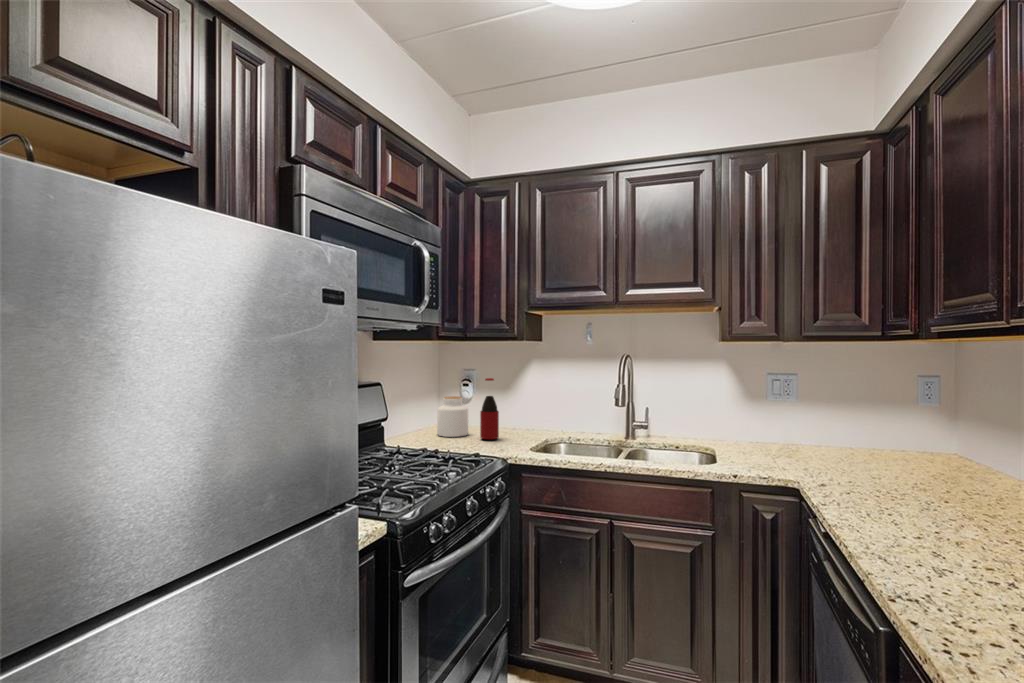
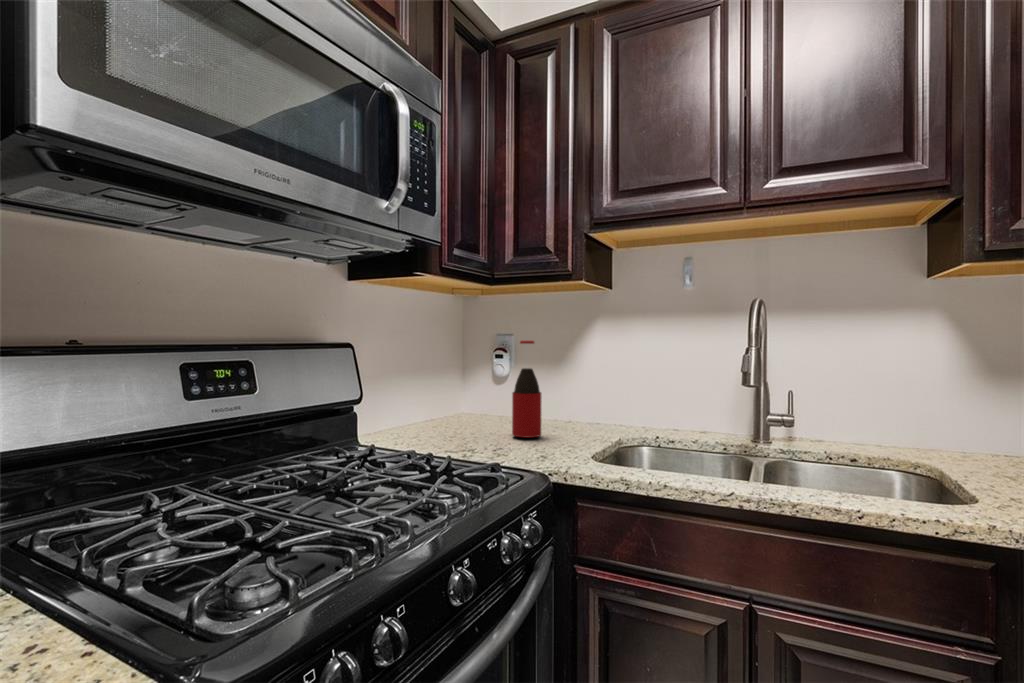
jar: present [437,396,468,437] -> none [449,371,496,432]

